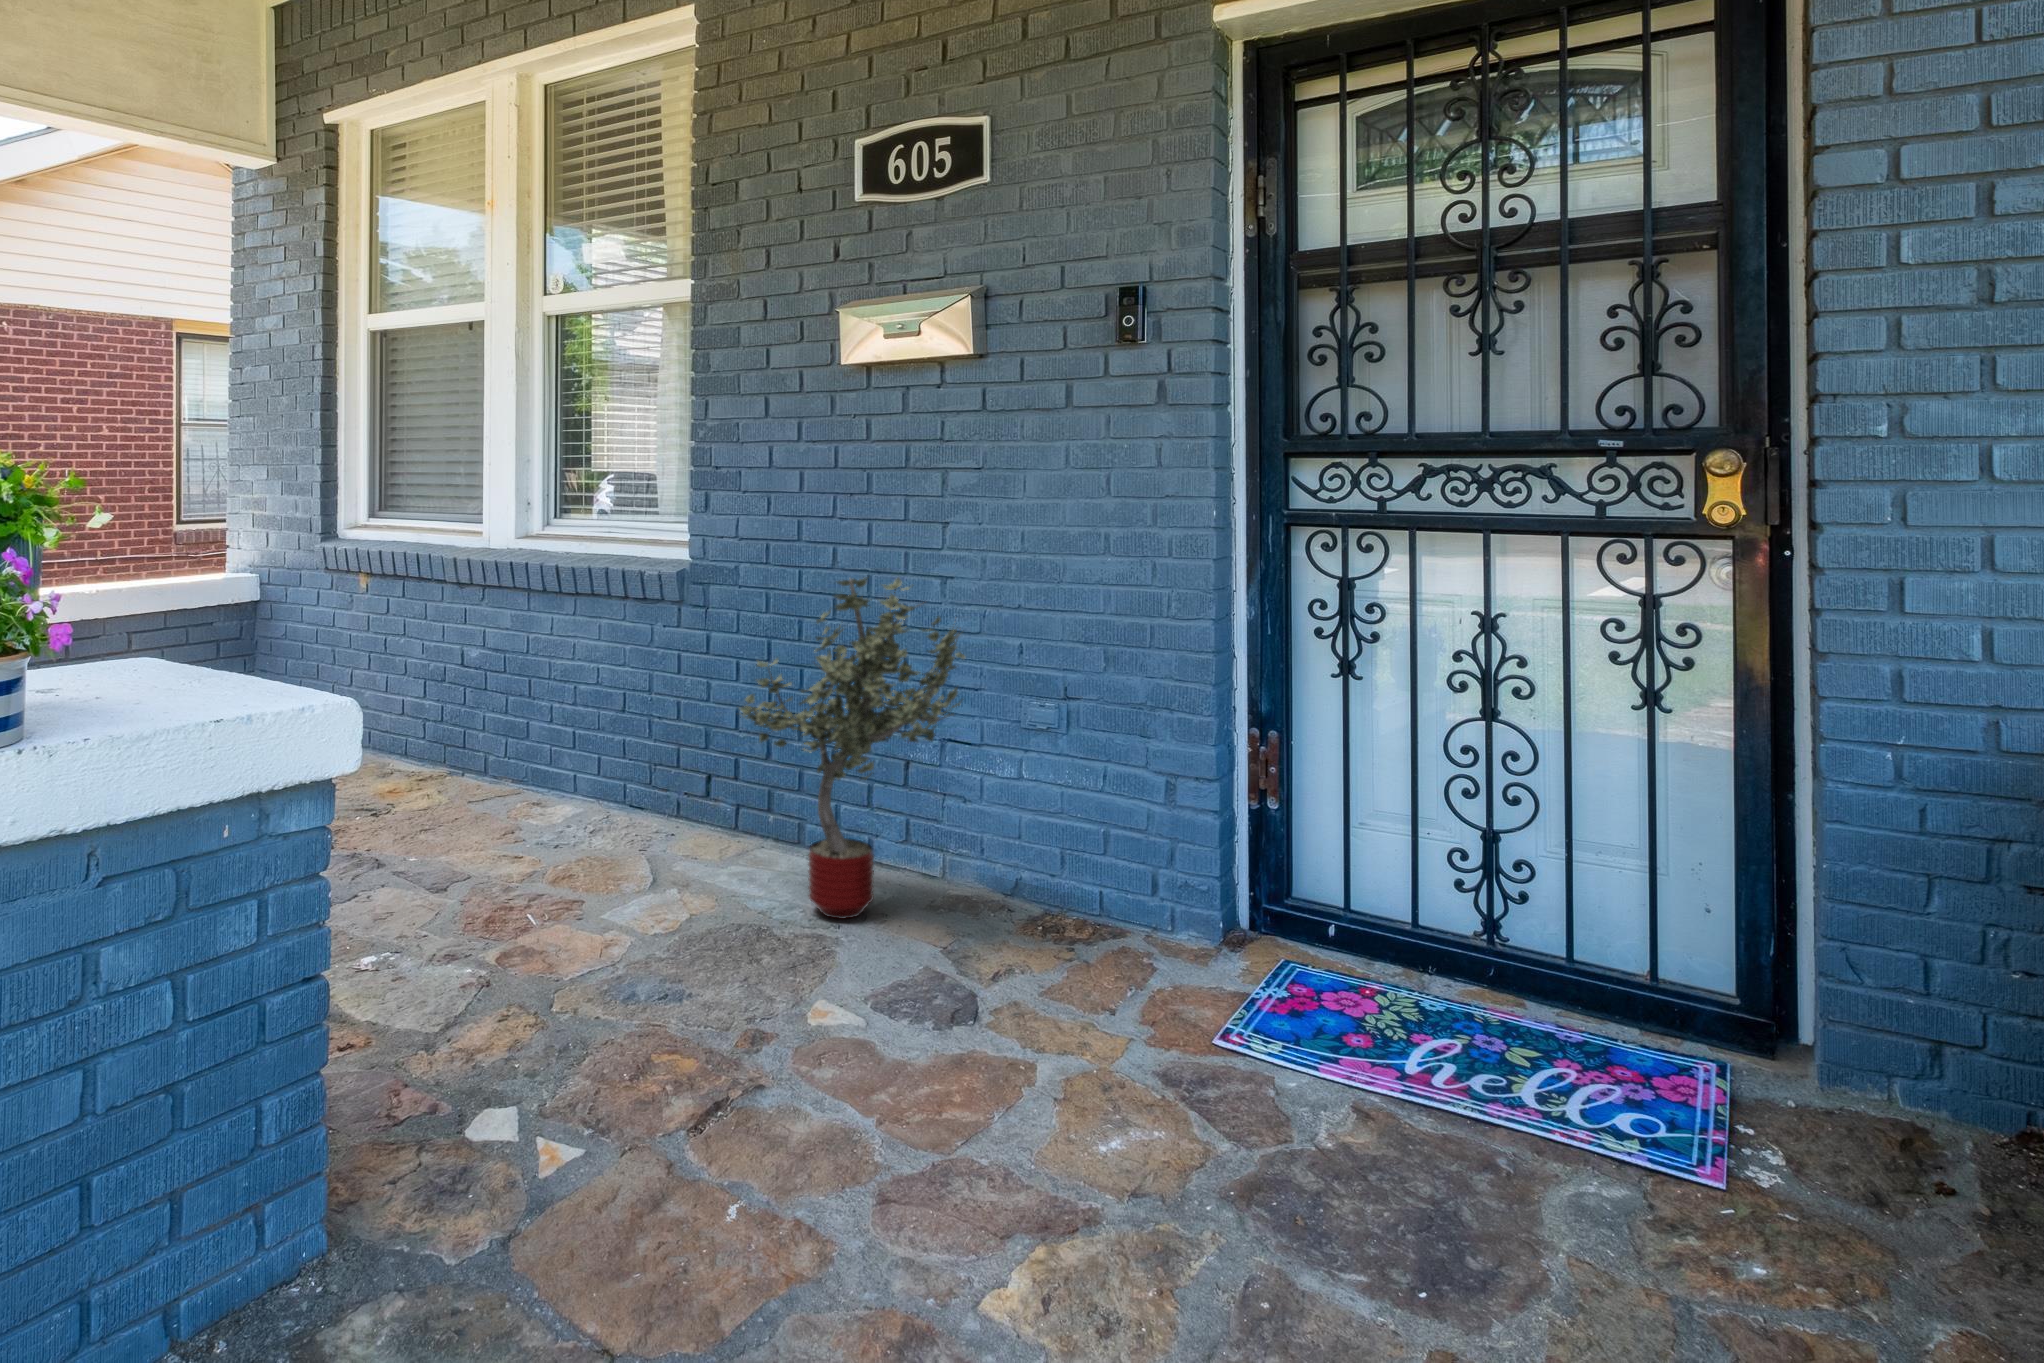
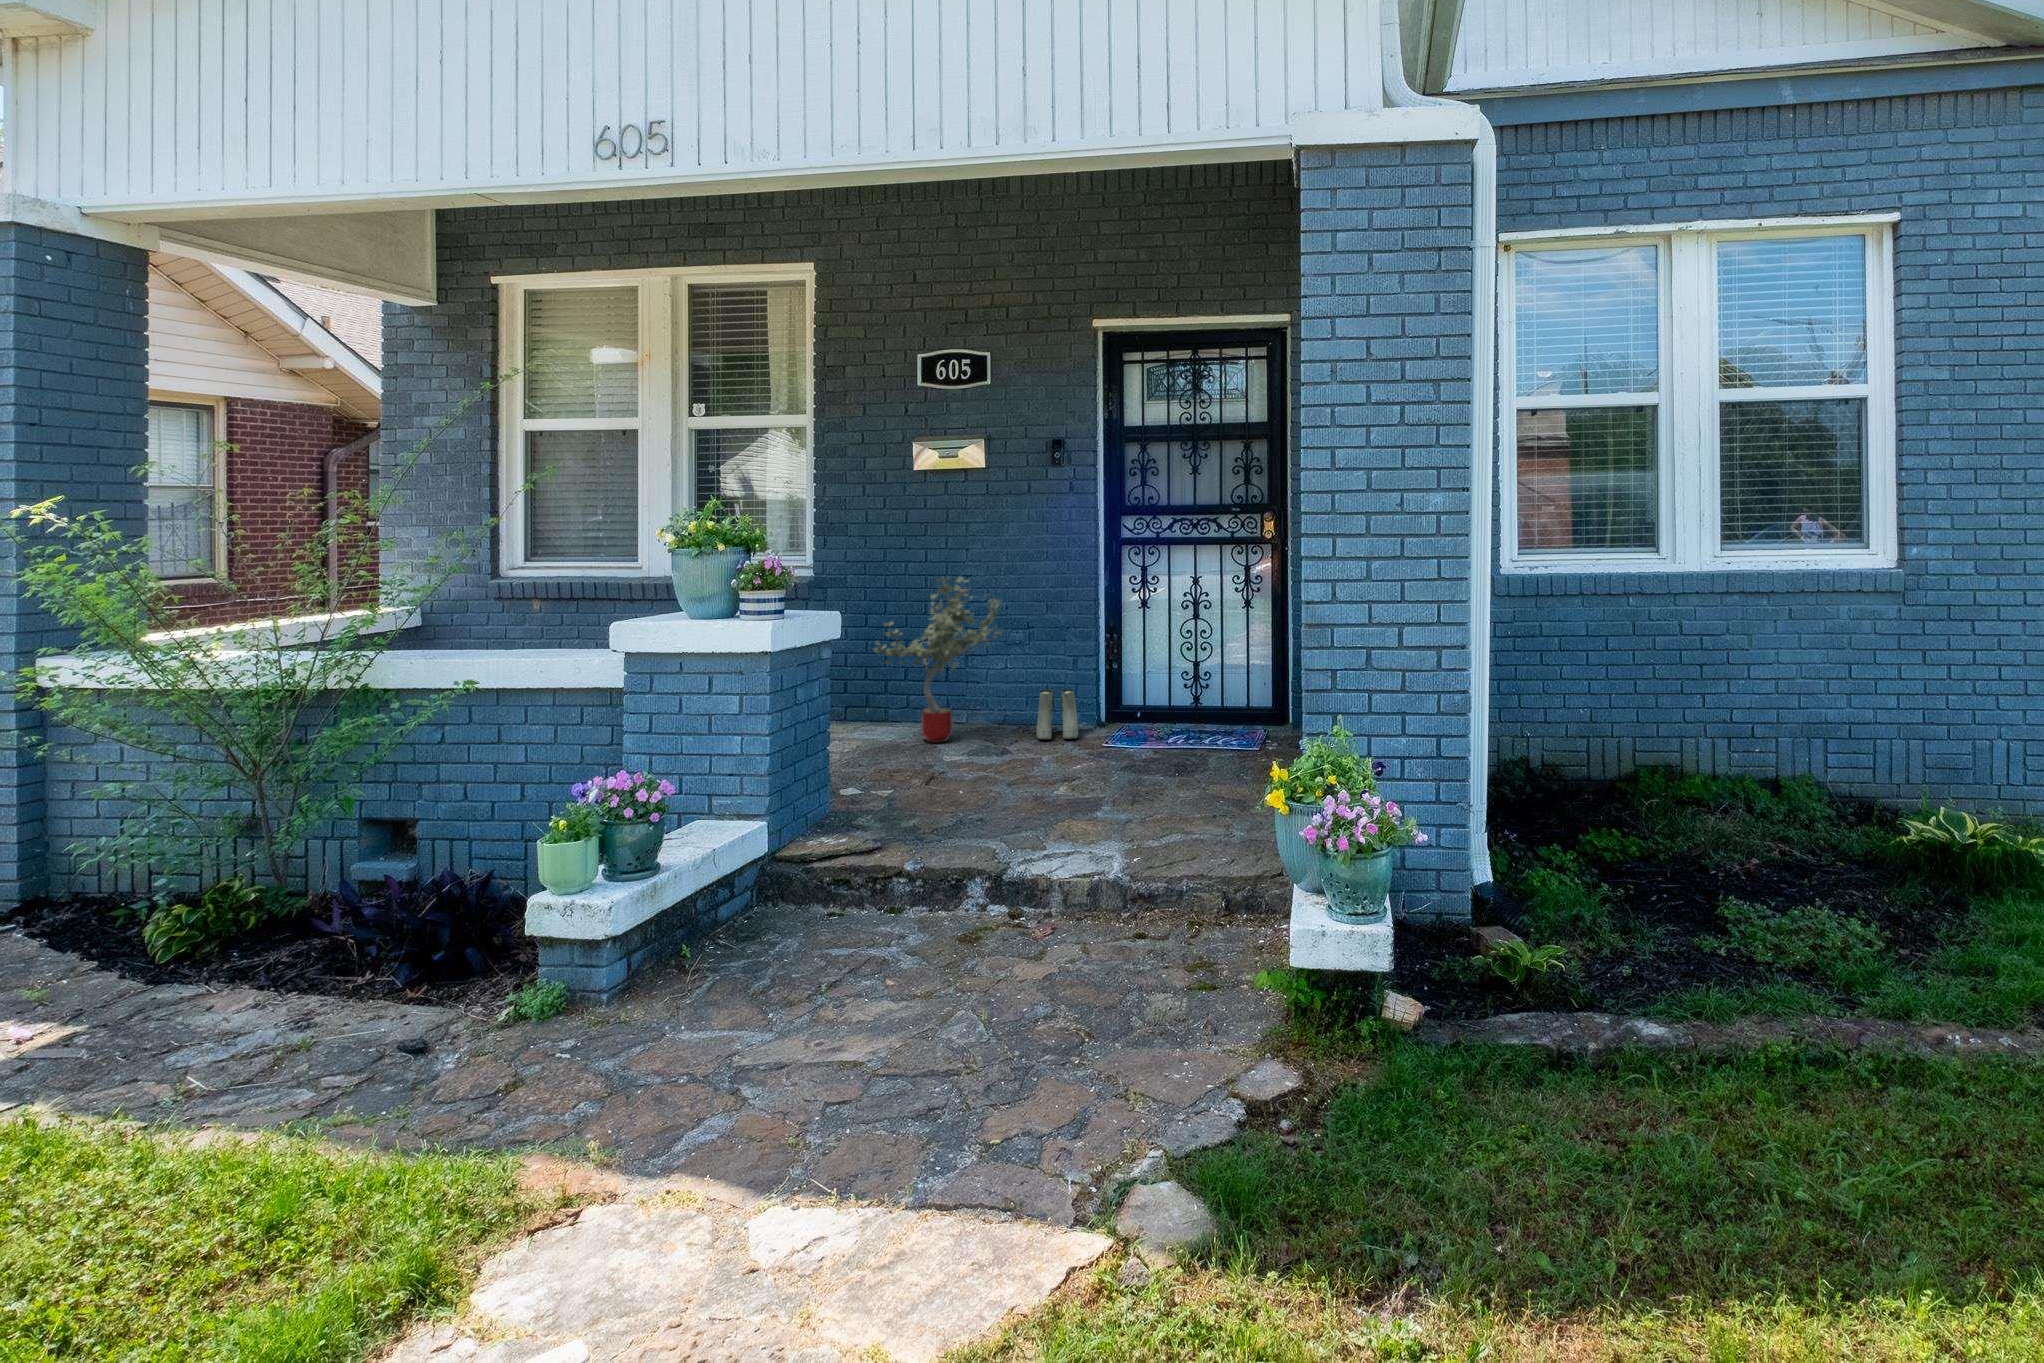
boots: none [1040,840,1150,971] -> present [1036,689,1078,740]

